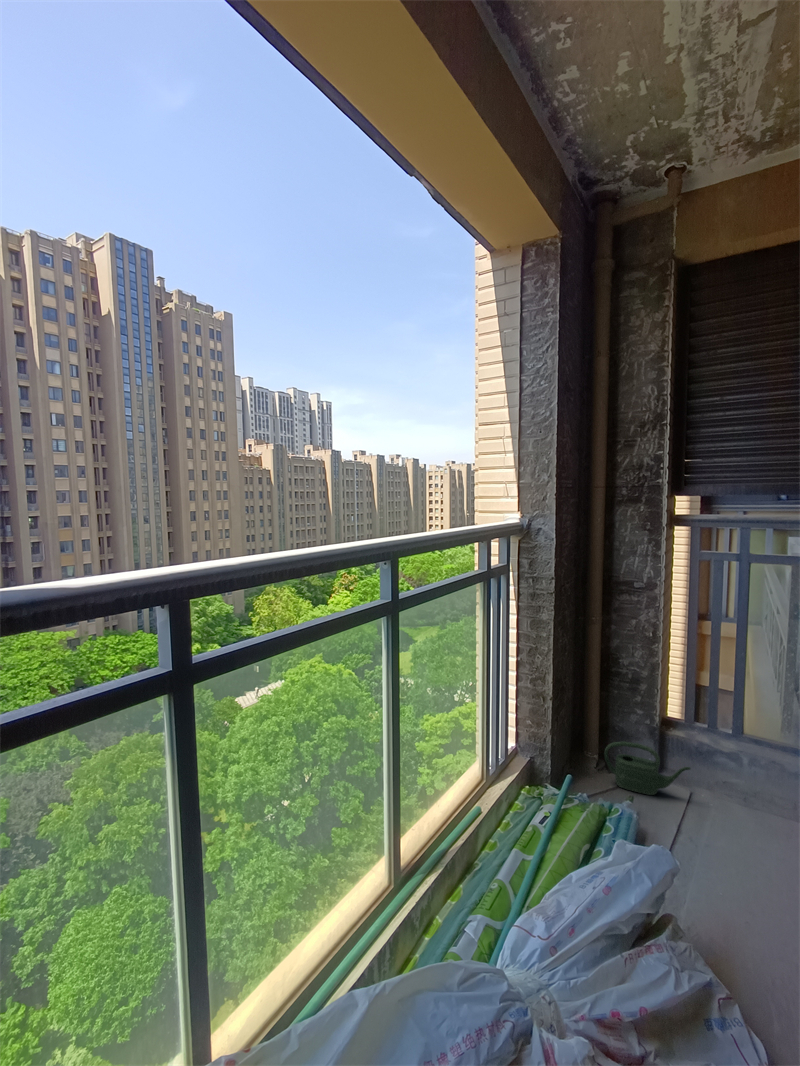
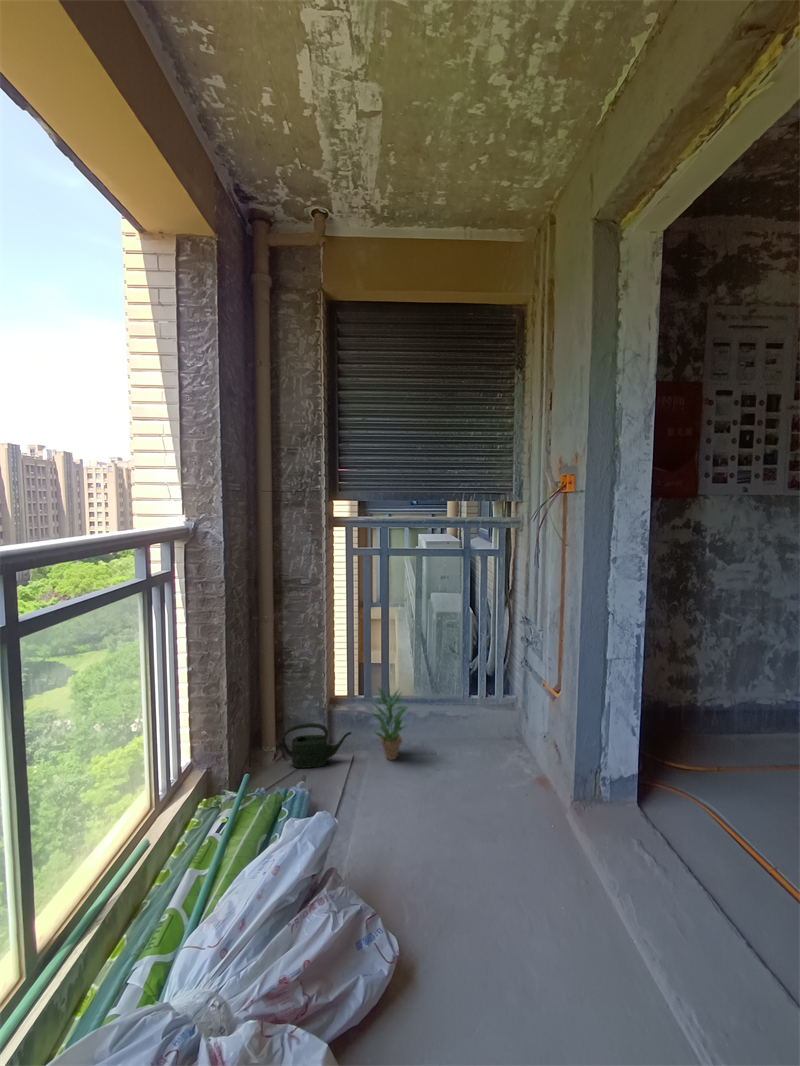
potted plant: none [716,721,778,818] -> present [373,688,408,760]

